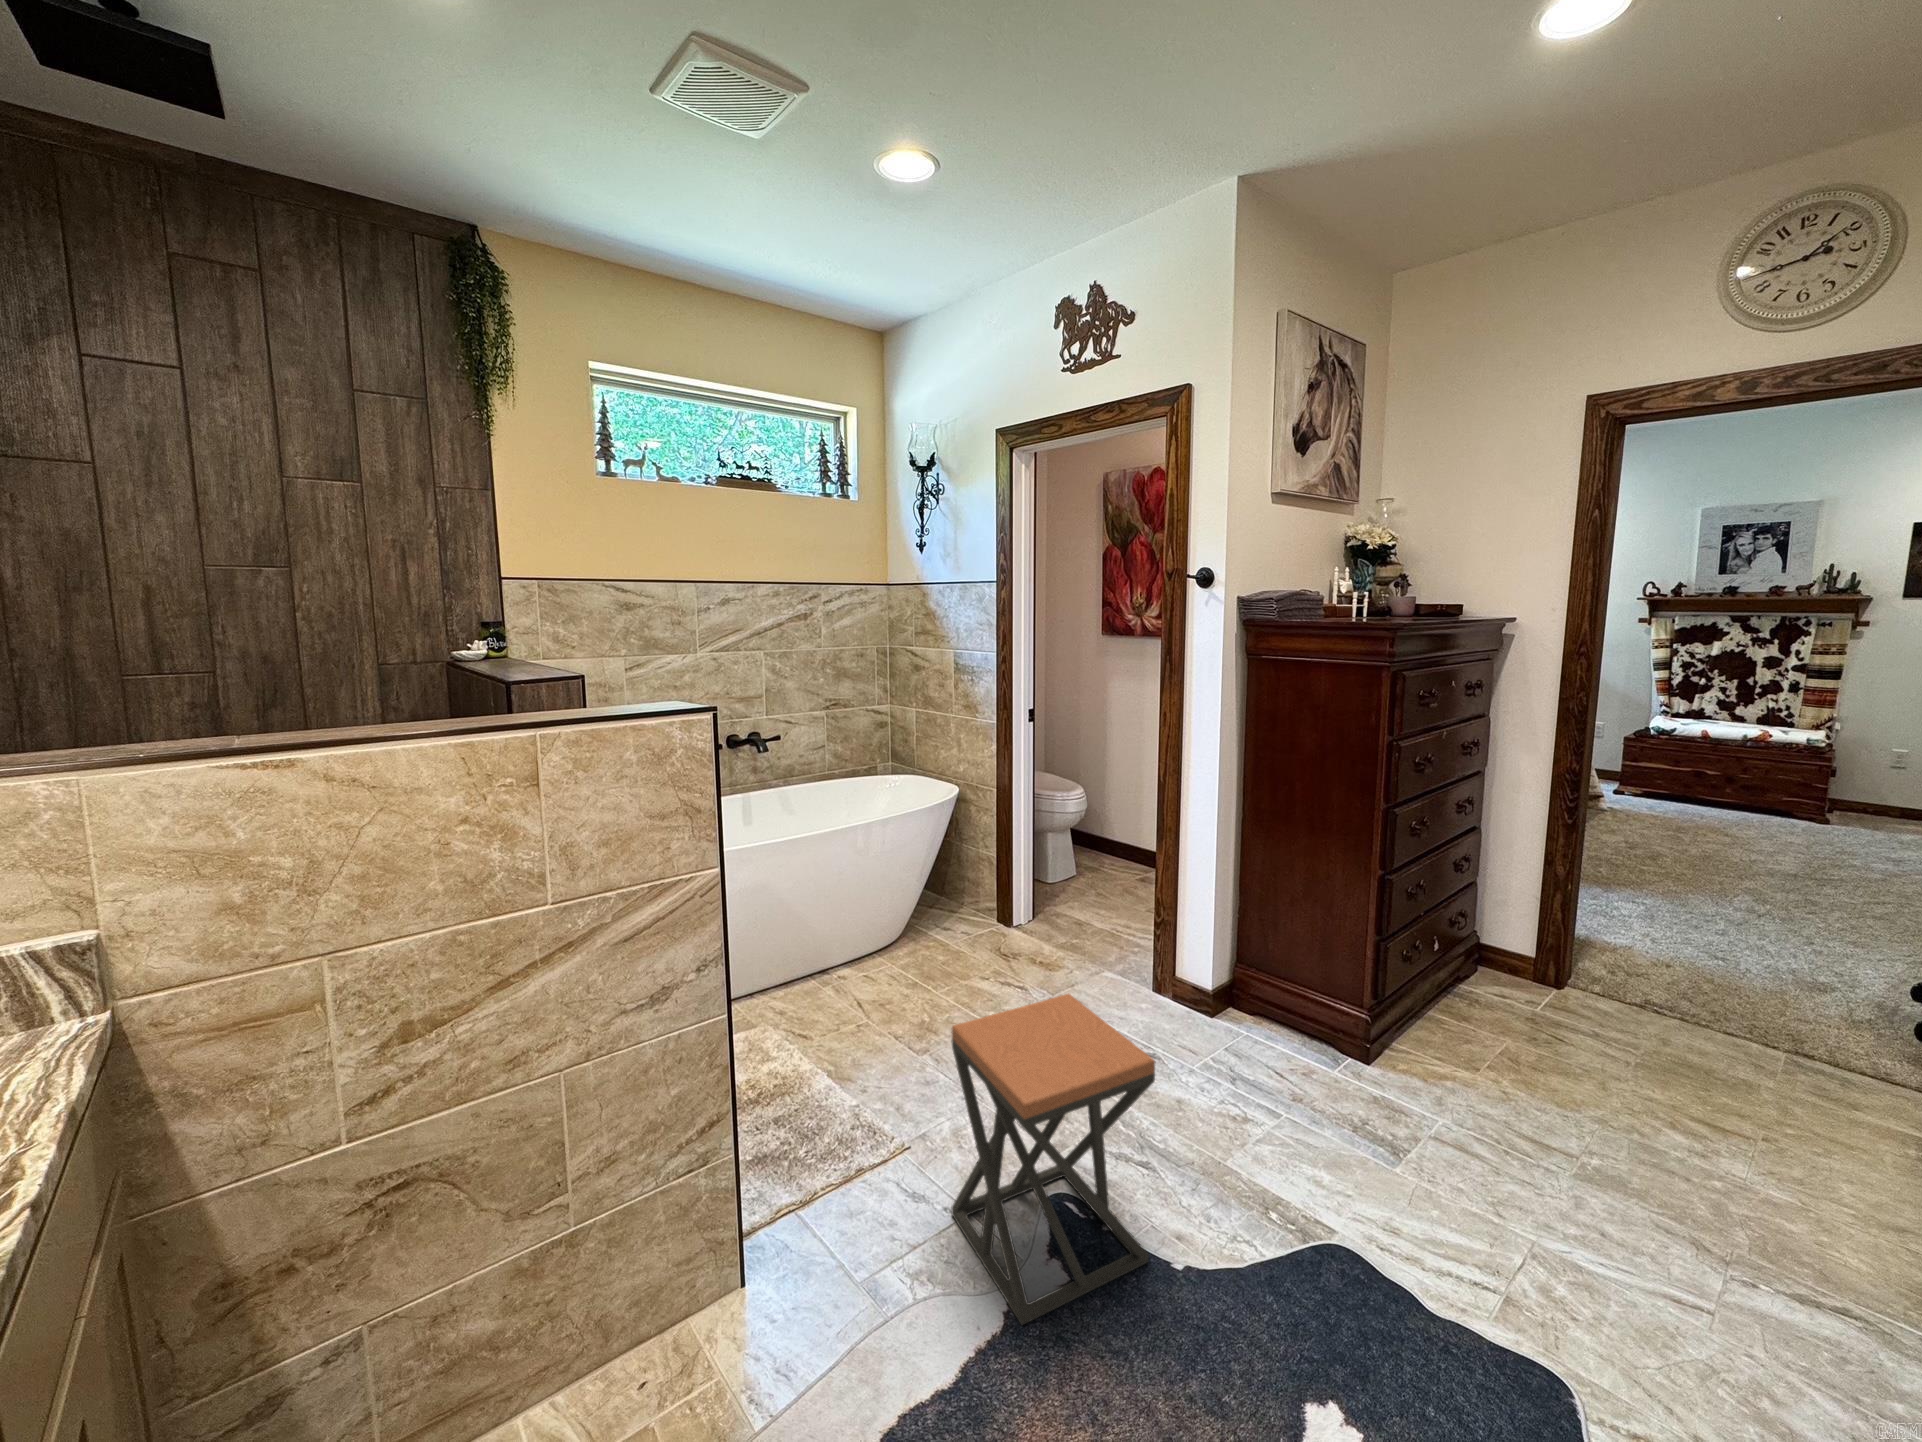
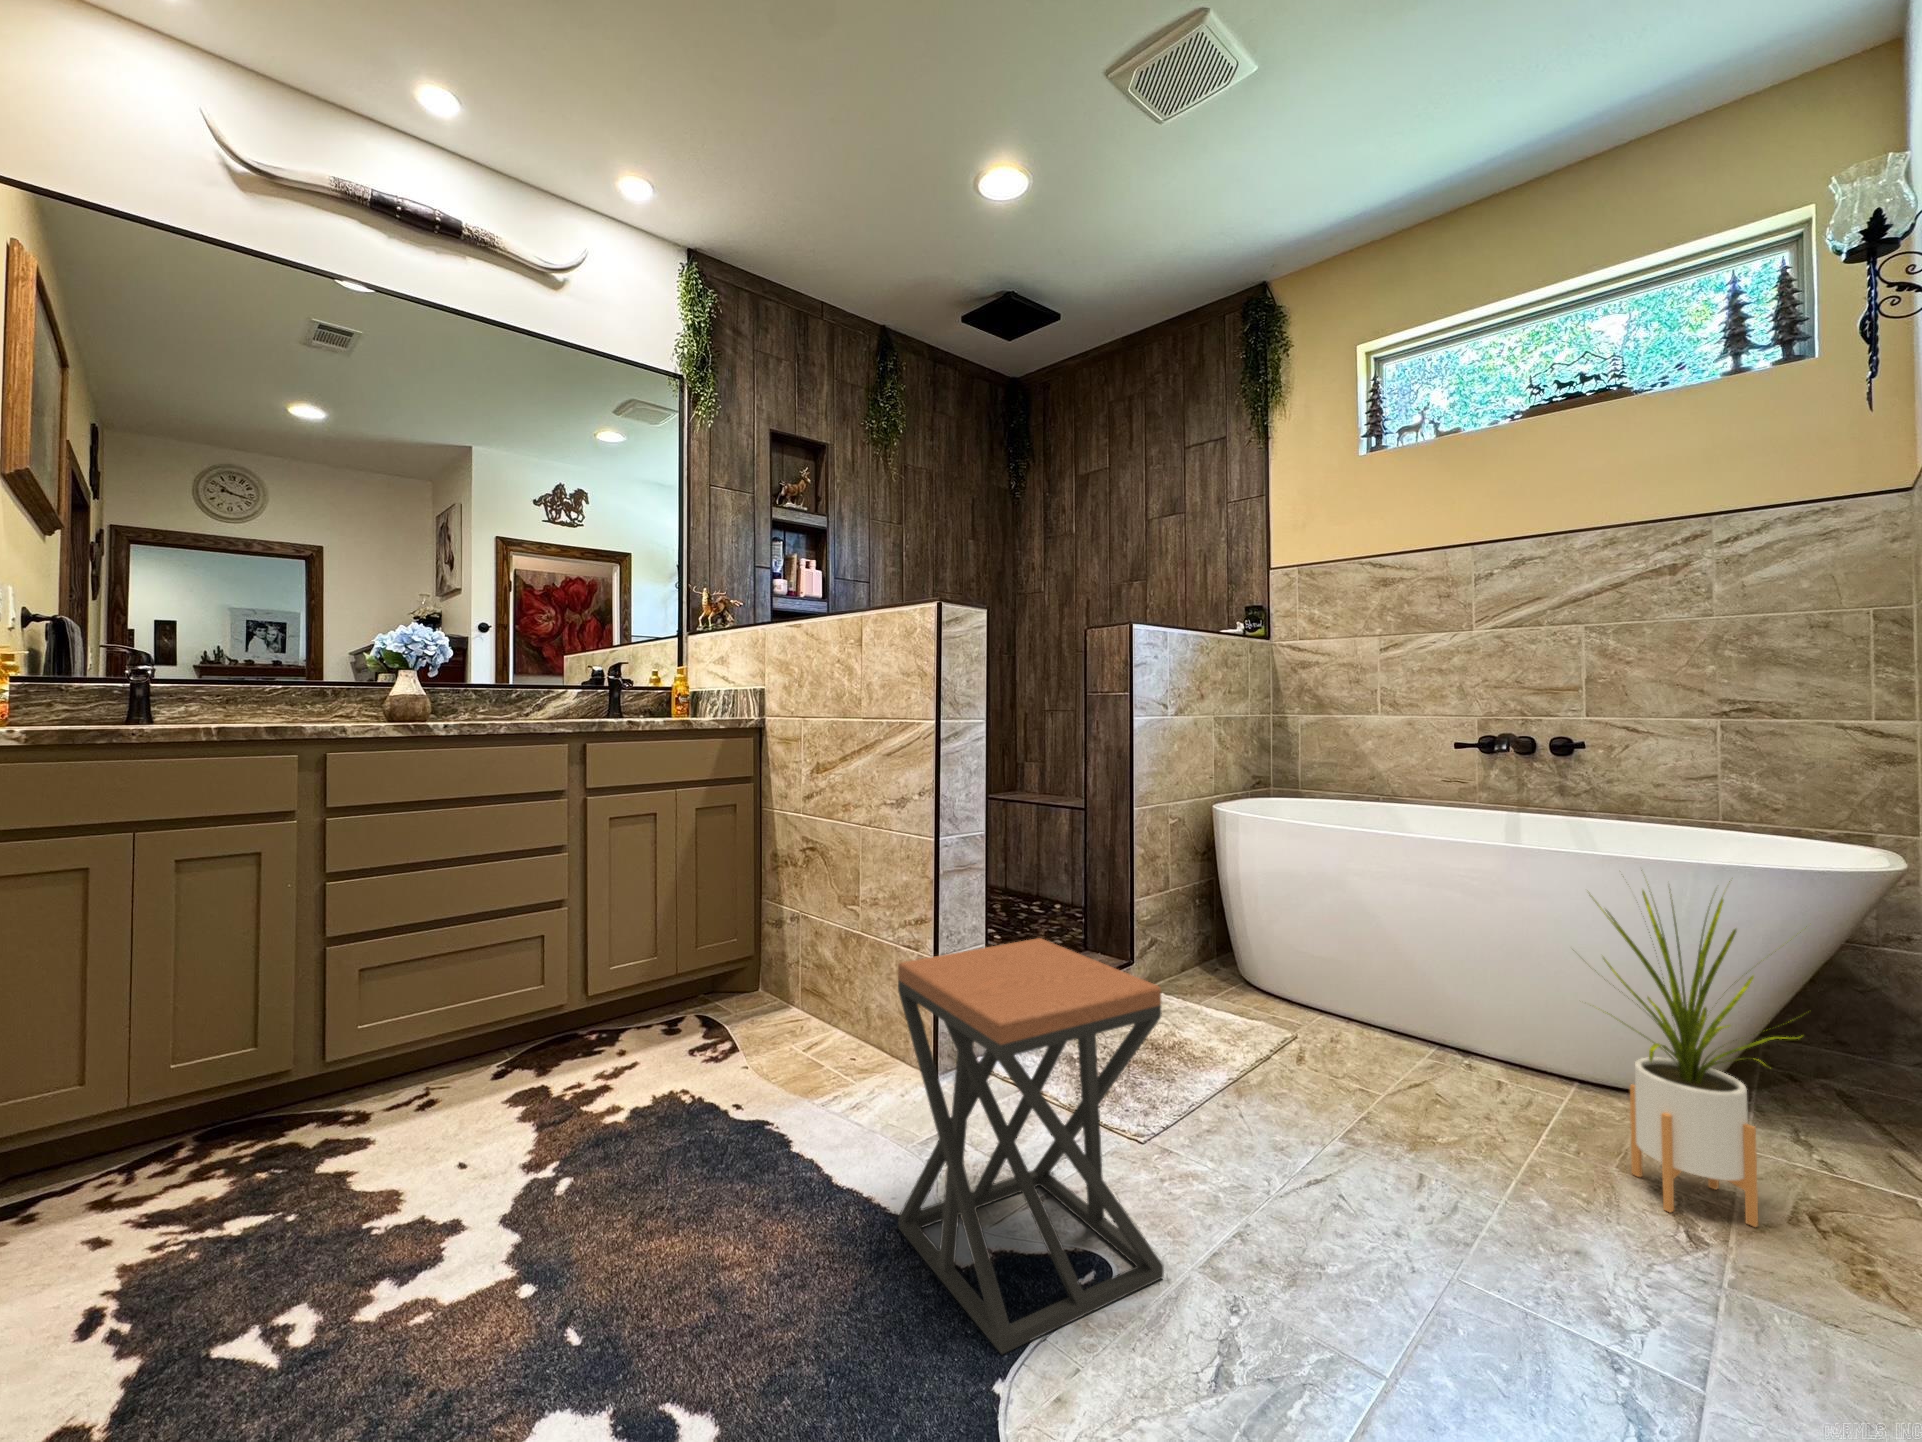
house plant: none [945,815,1032,983] -> present [1594,881,1806,1227]

